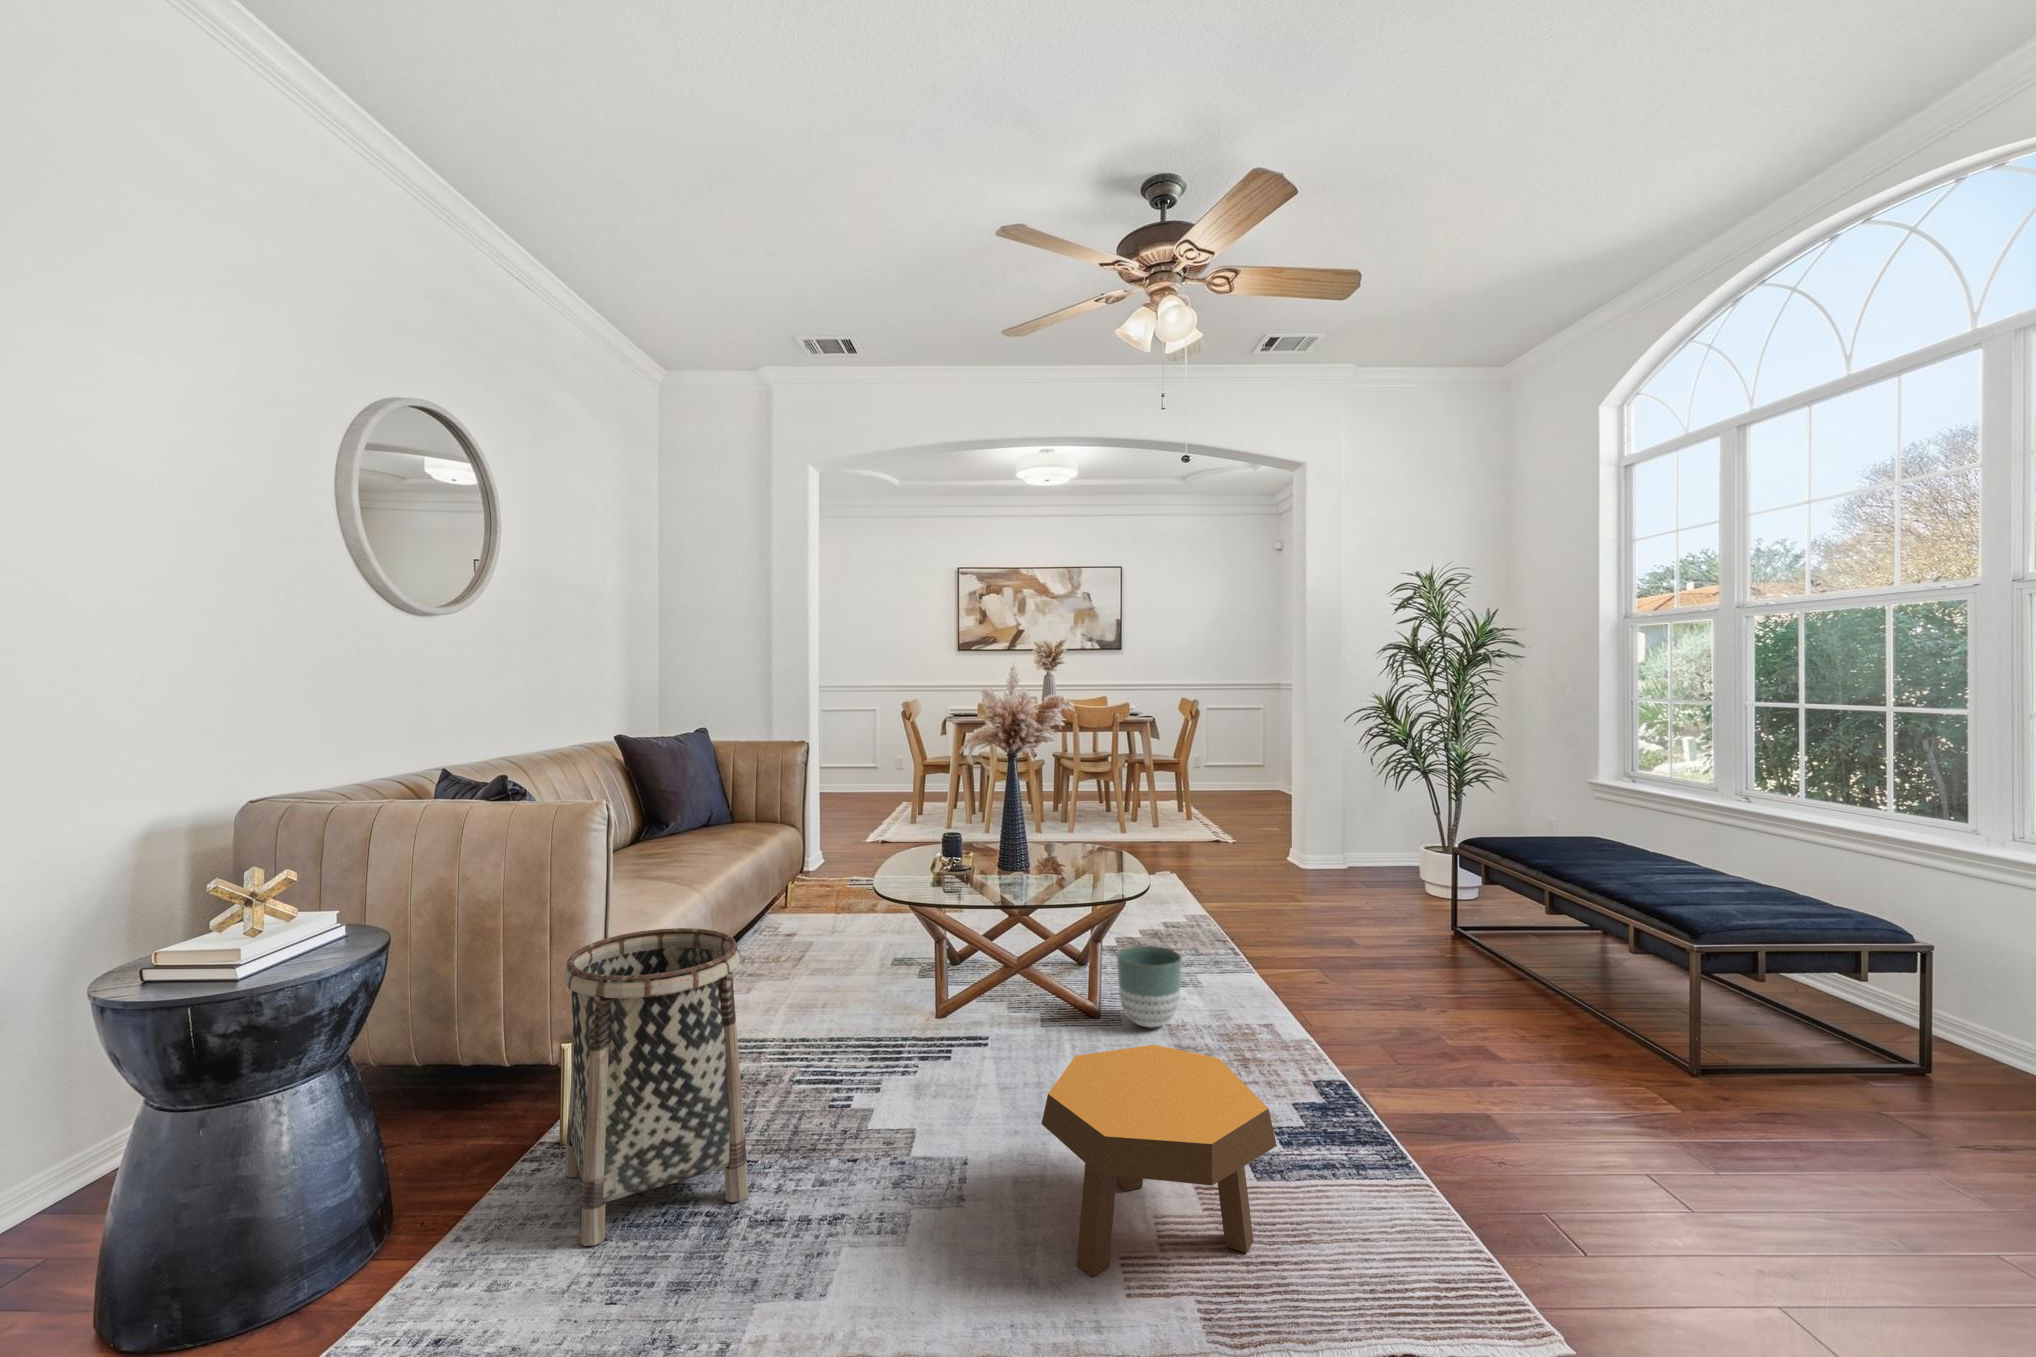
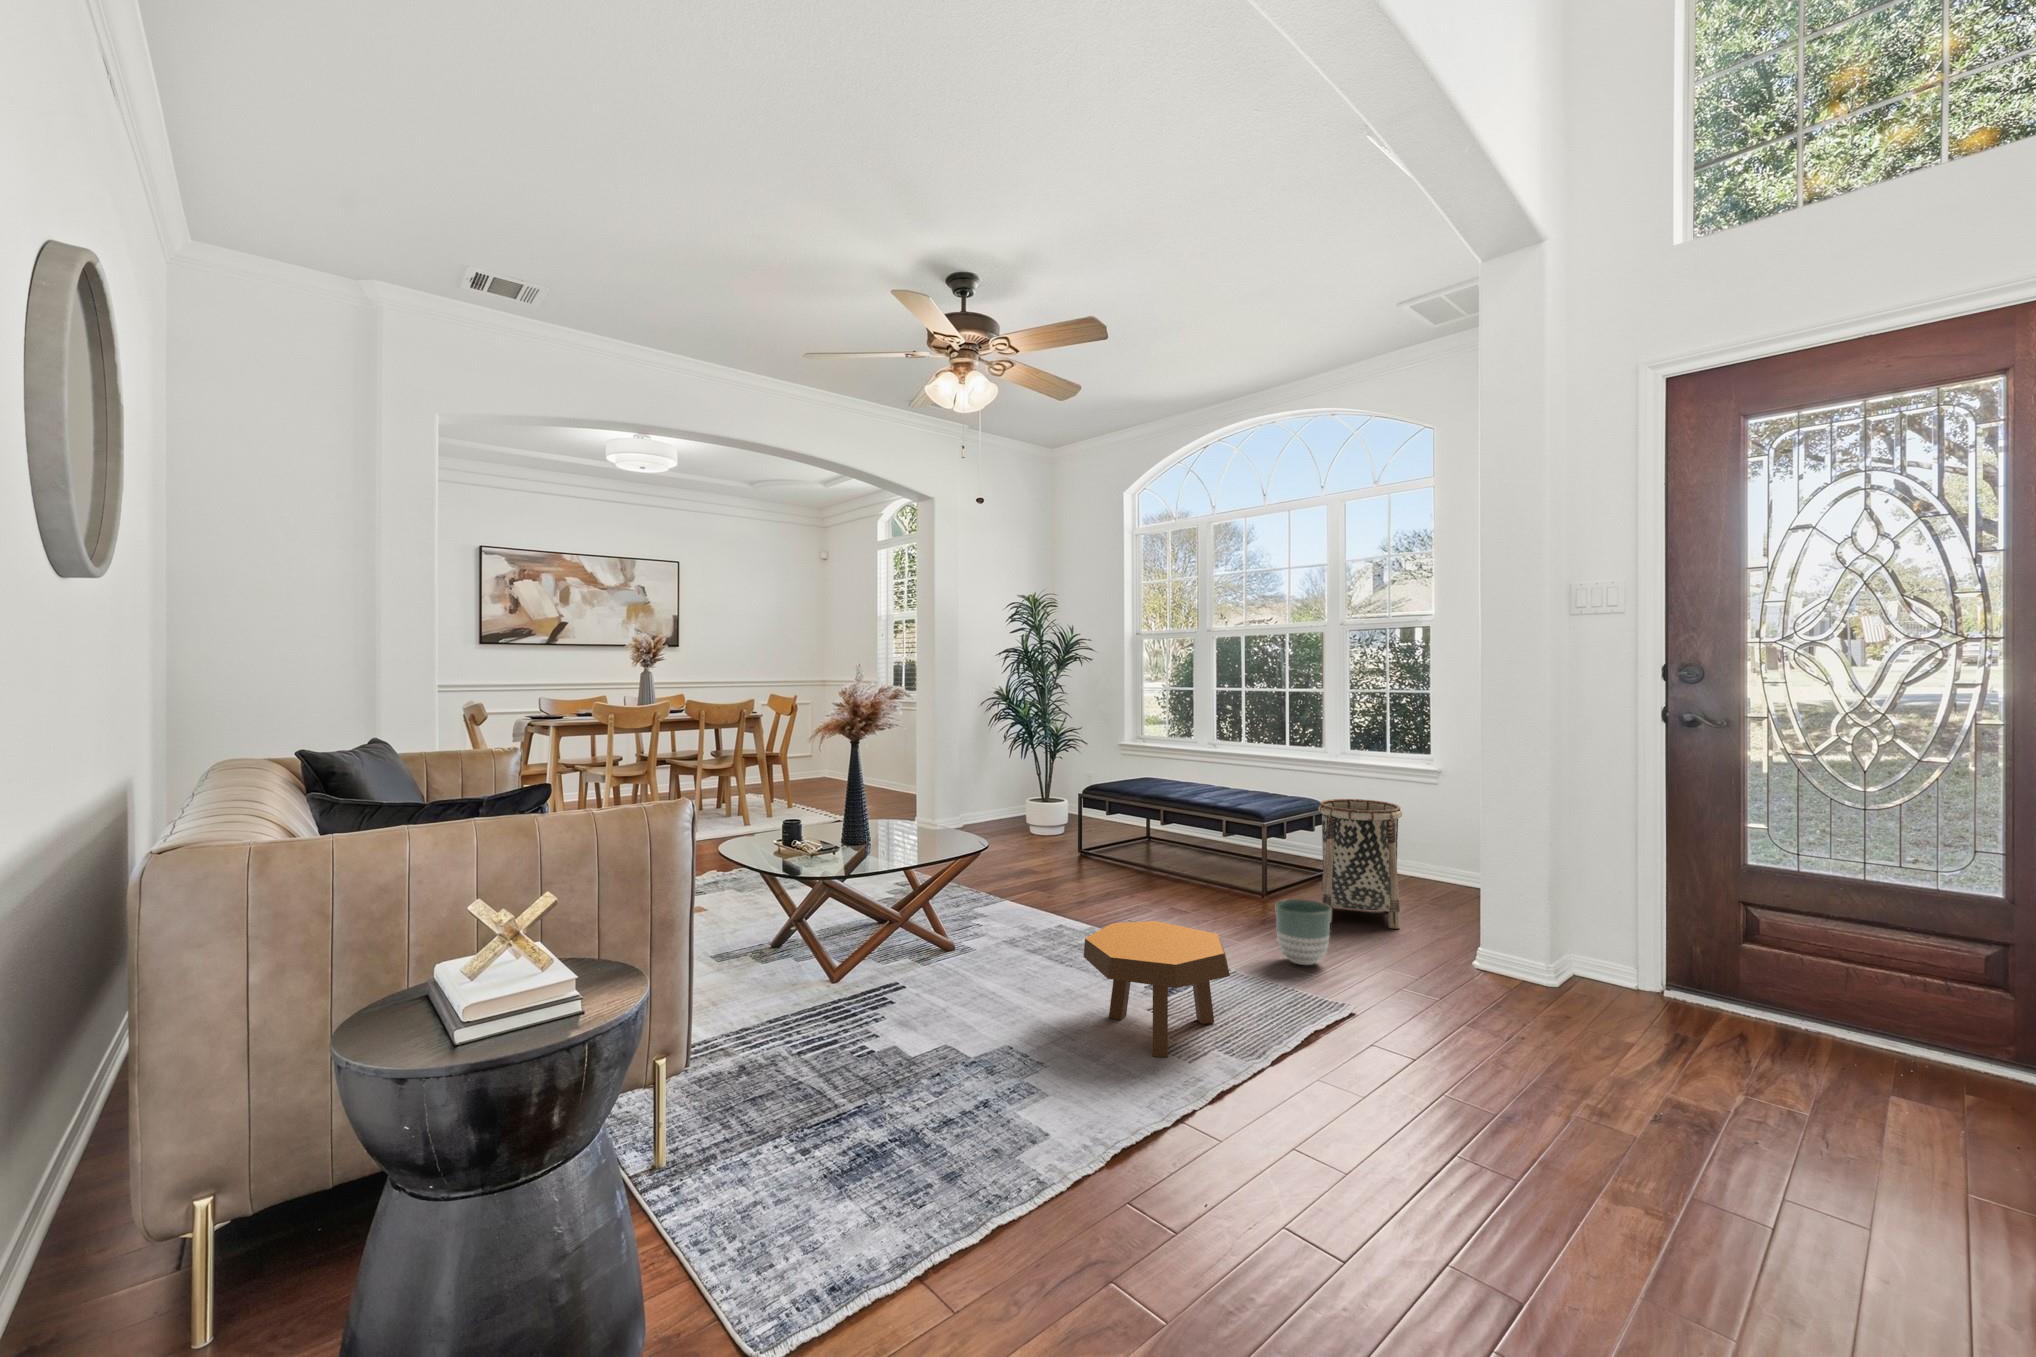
basket: present [563,928,748,1246] -> present [1318,799,1402,929]
planter: present [1117,946,1181,1028] -> present [1275,899,1331,965]

